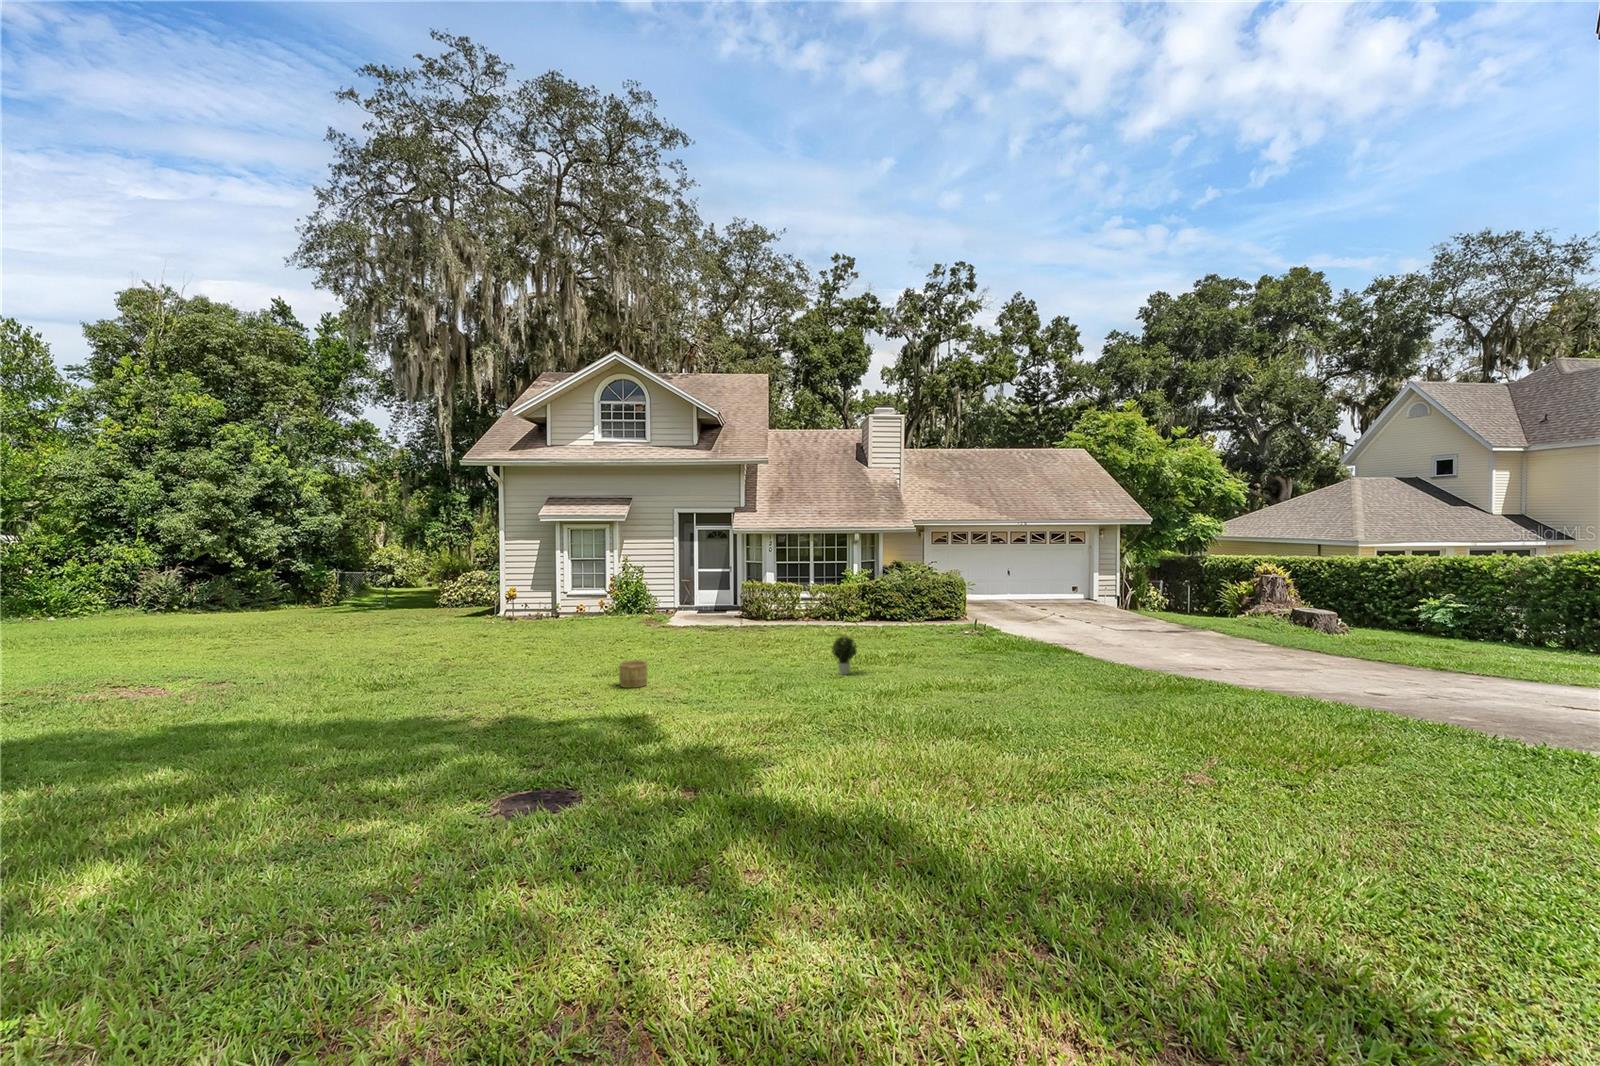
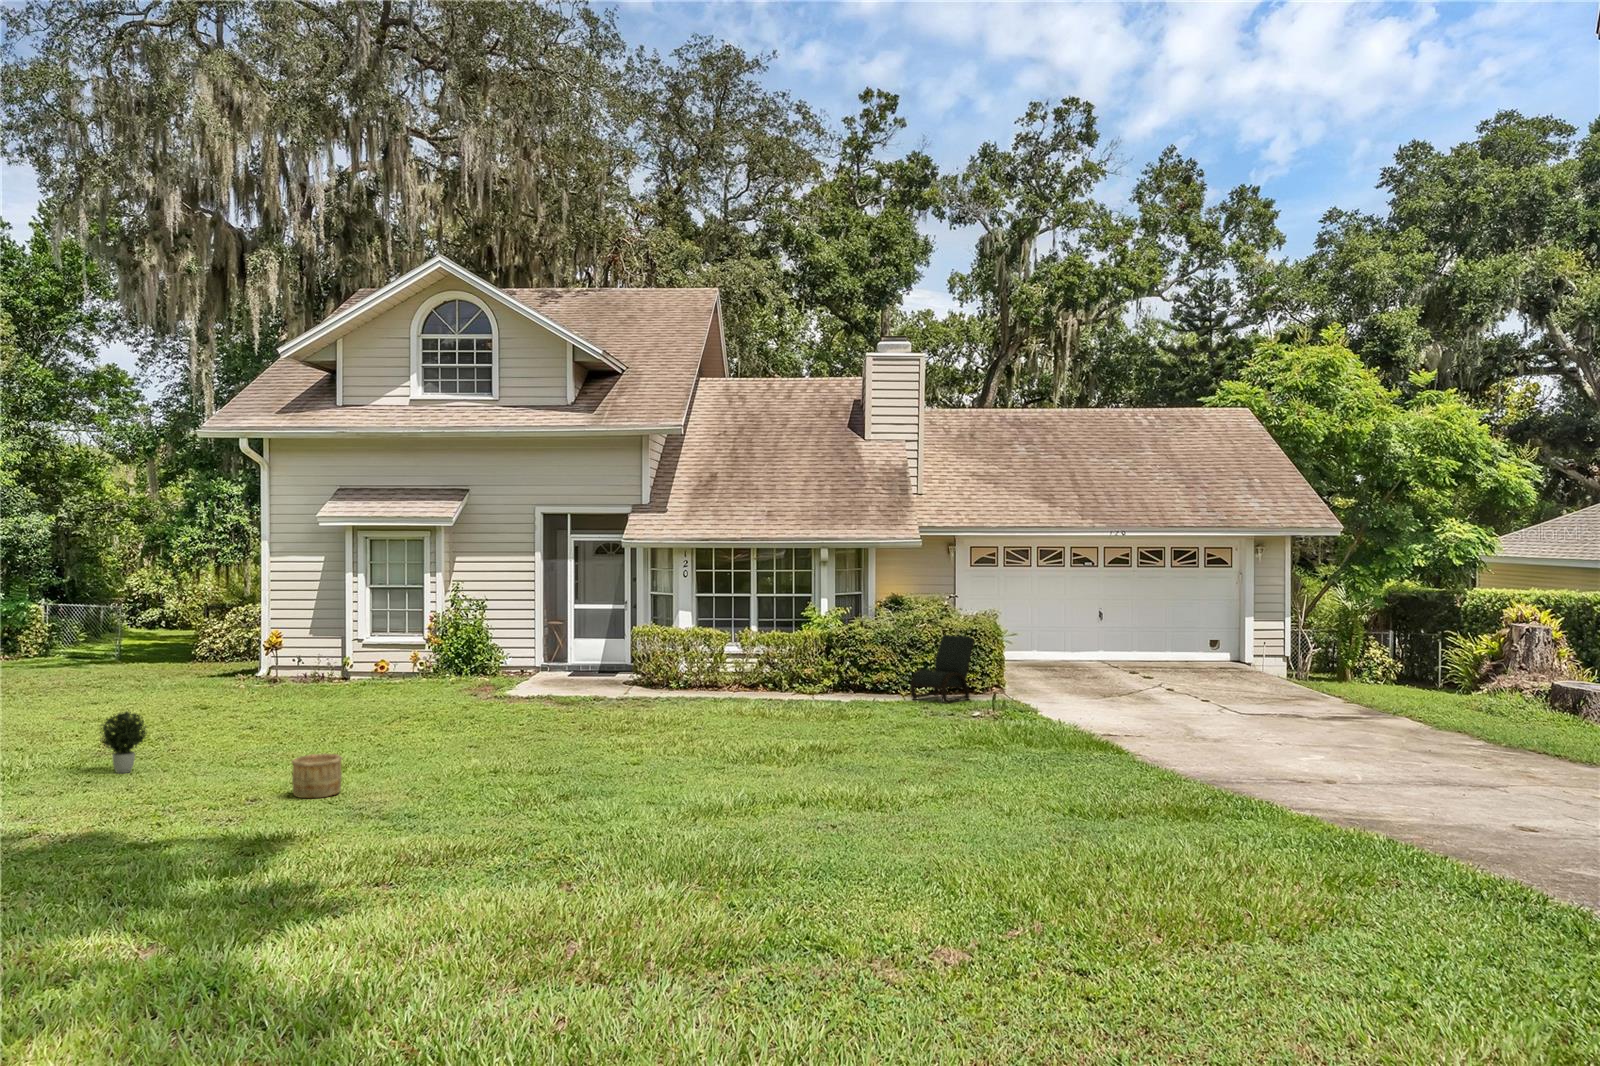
lounge chair: none [918,585,954,626] -> present [910,635,975,703]
potted plant: present [831,637,857,675] -> present [100,711,147,773]

